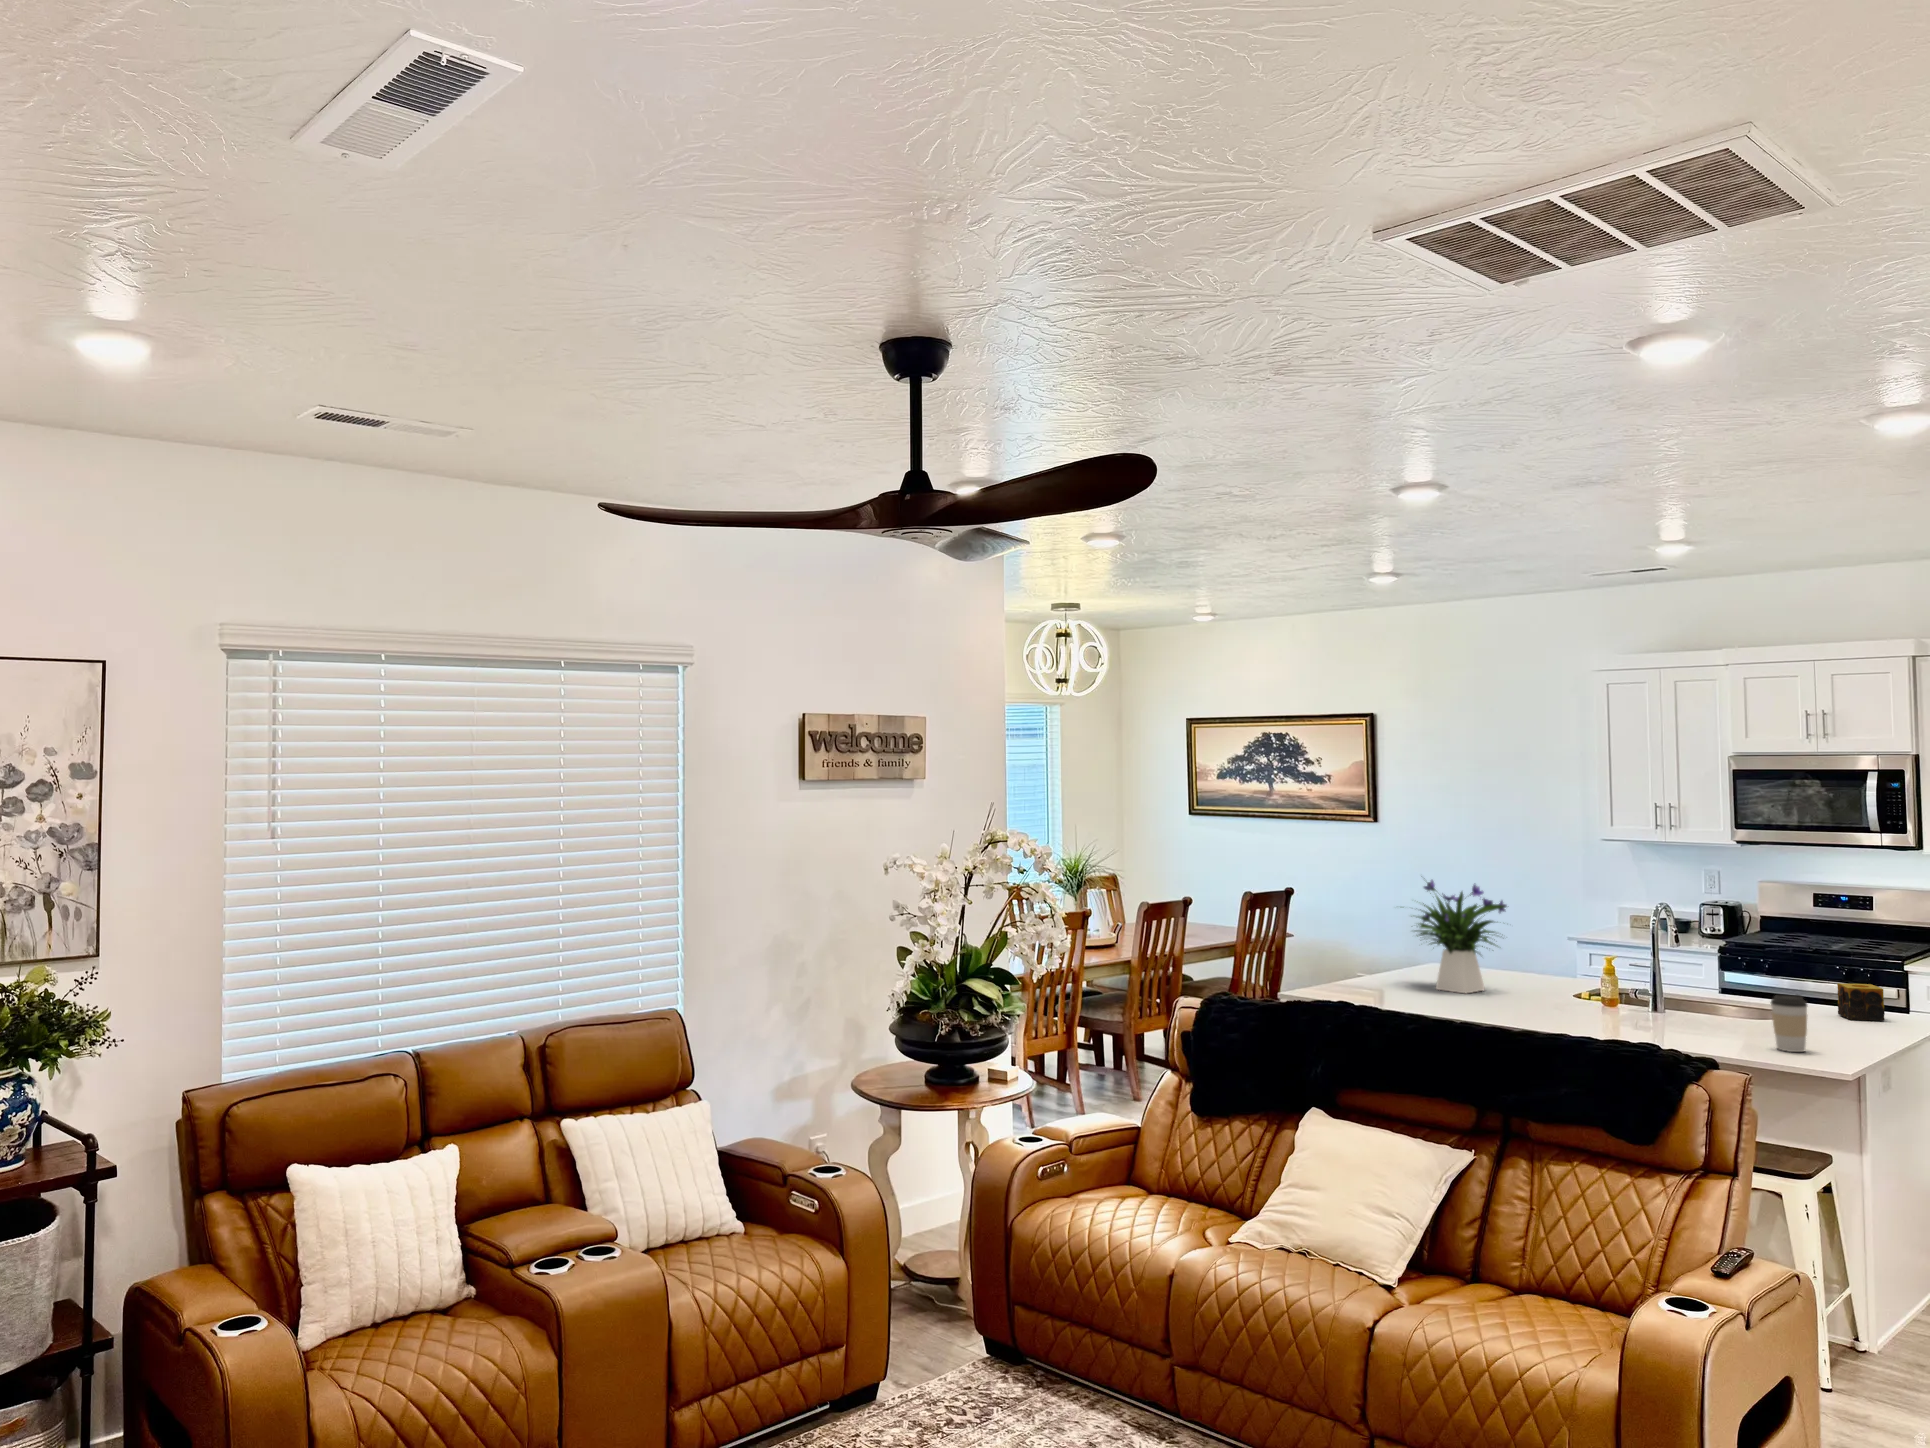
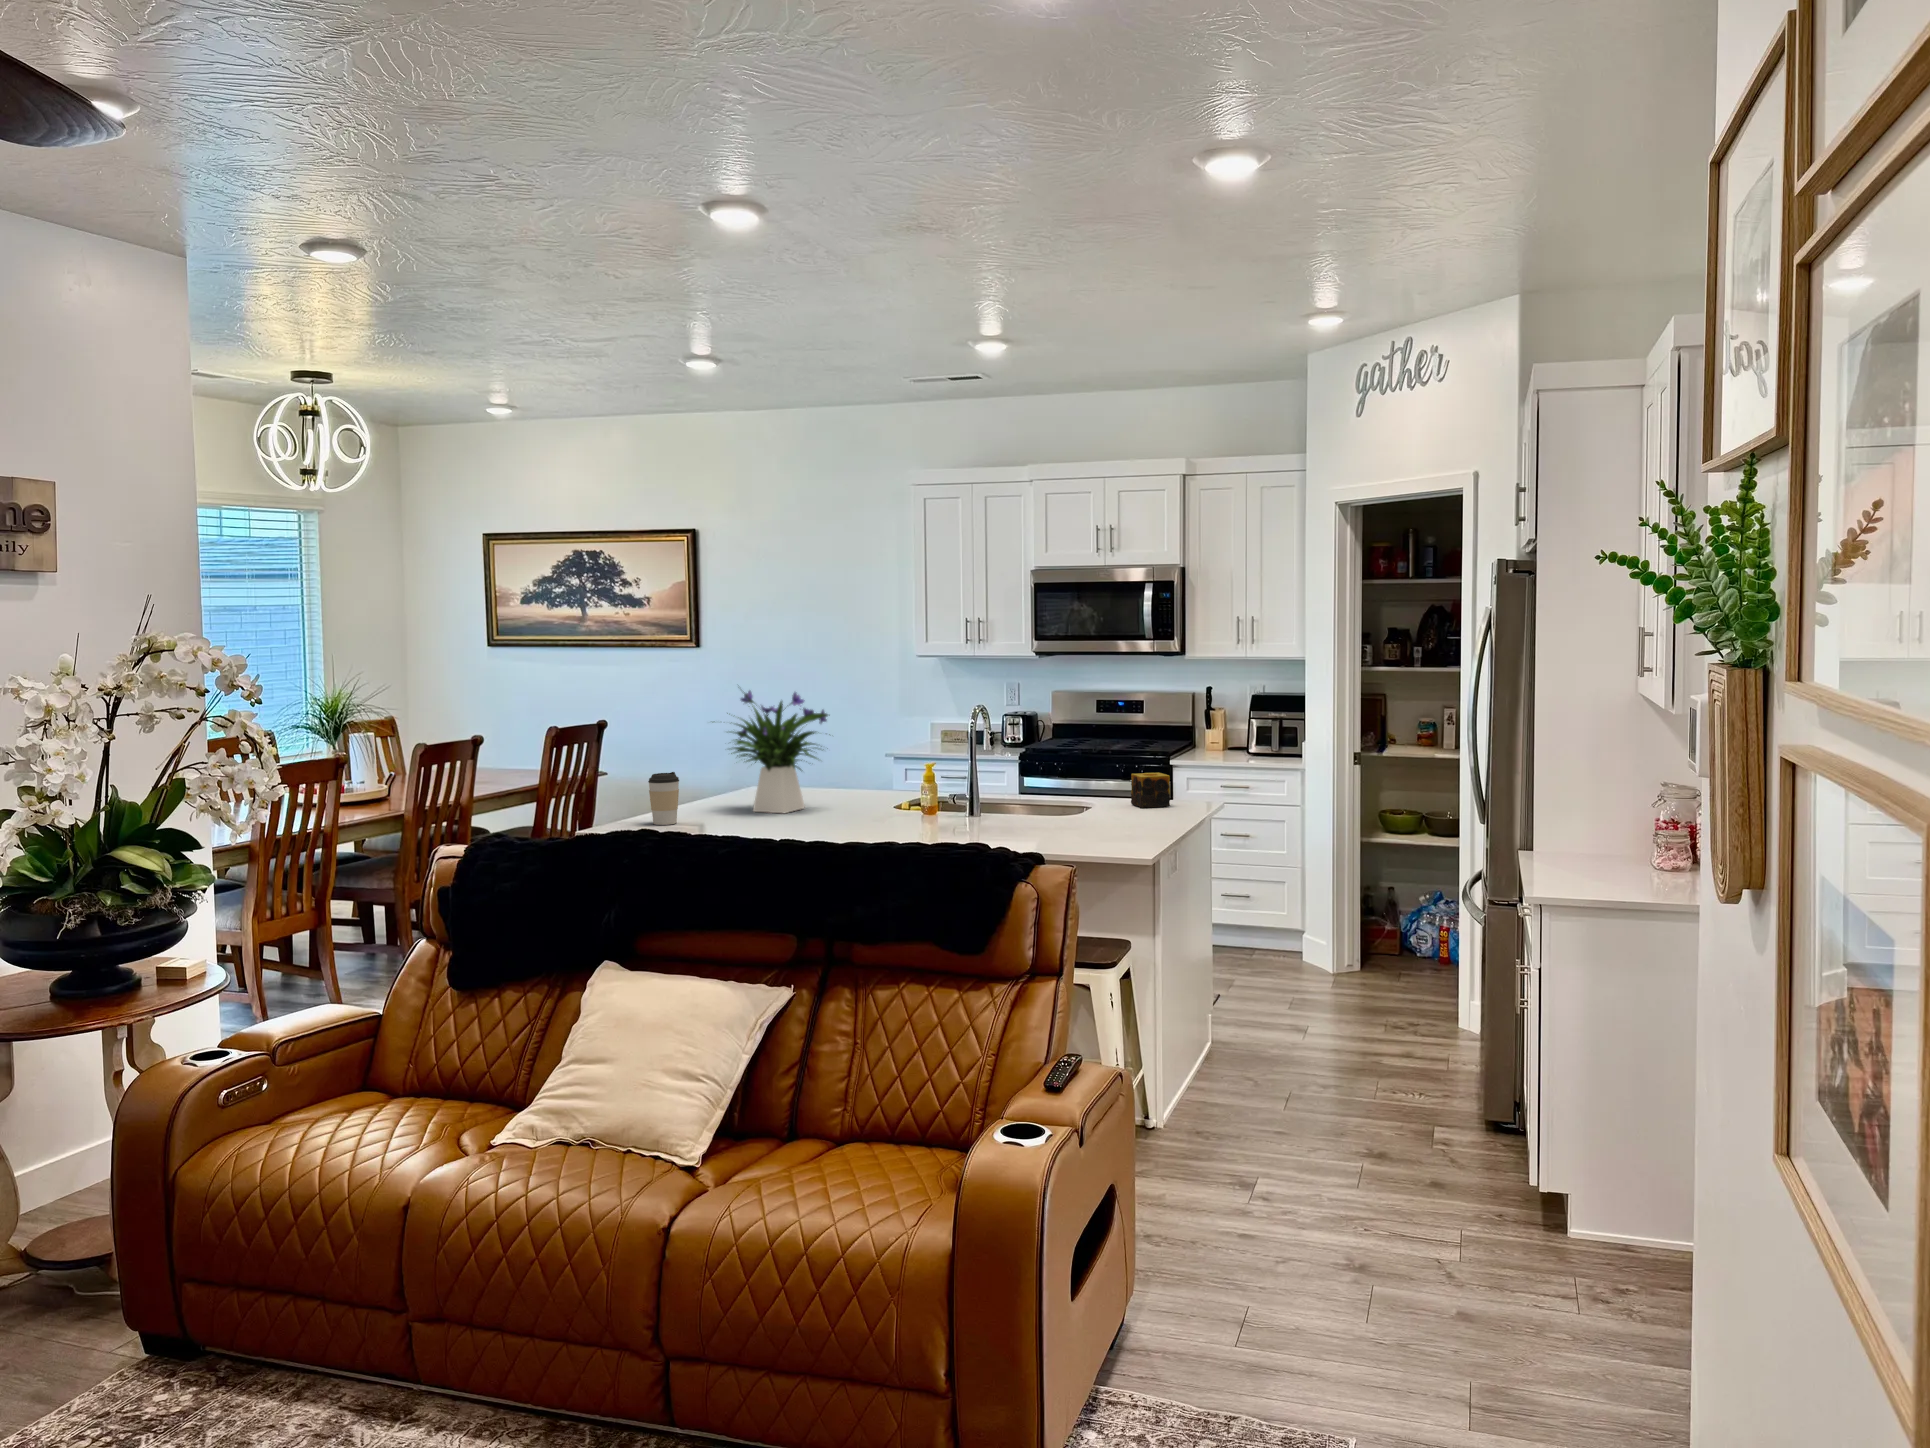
coffee cup: present [1771,995,1807,1052] -> present [648,772,679,825]

